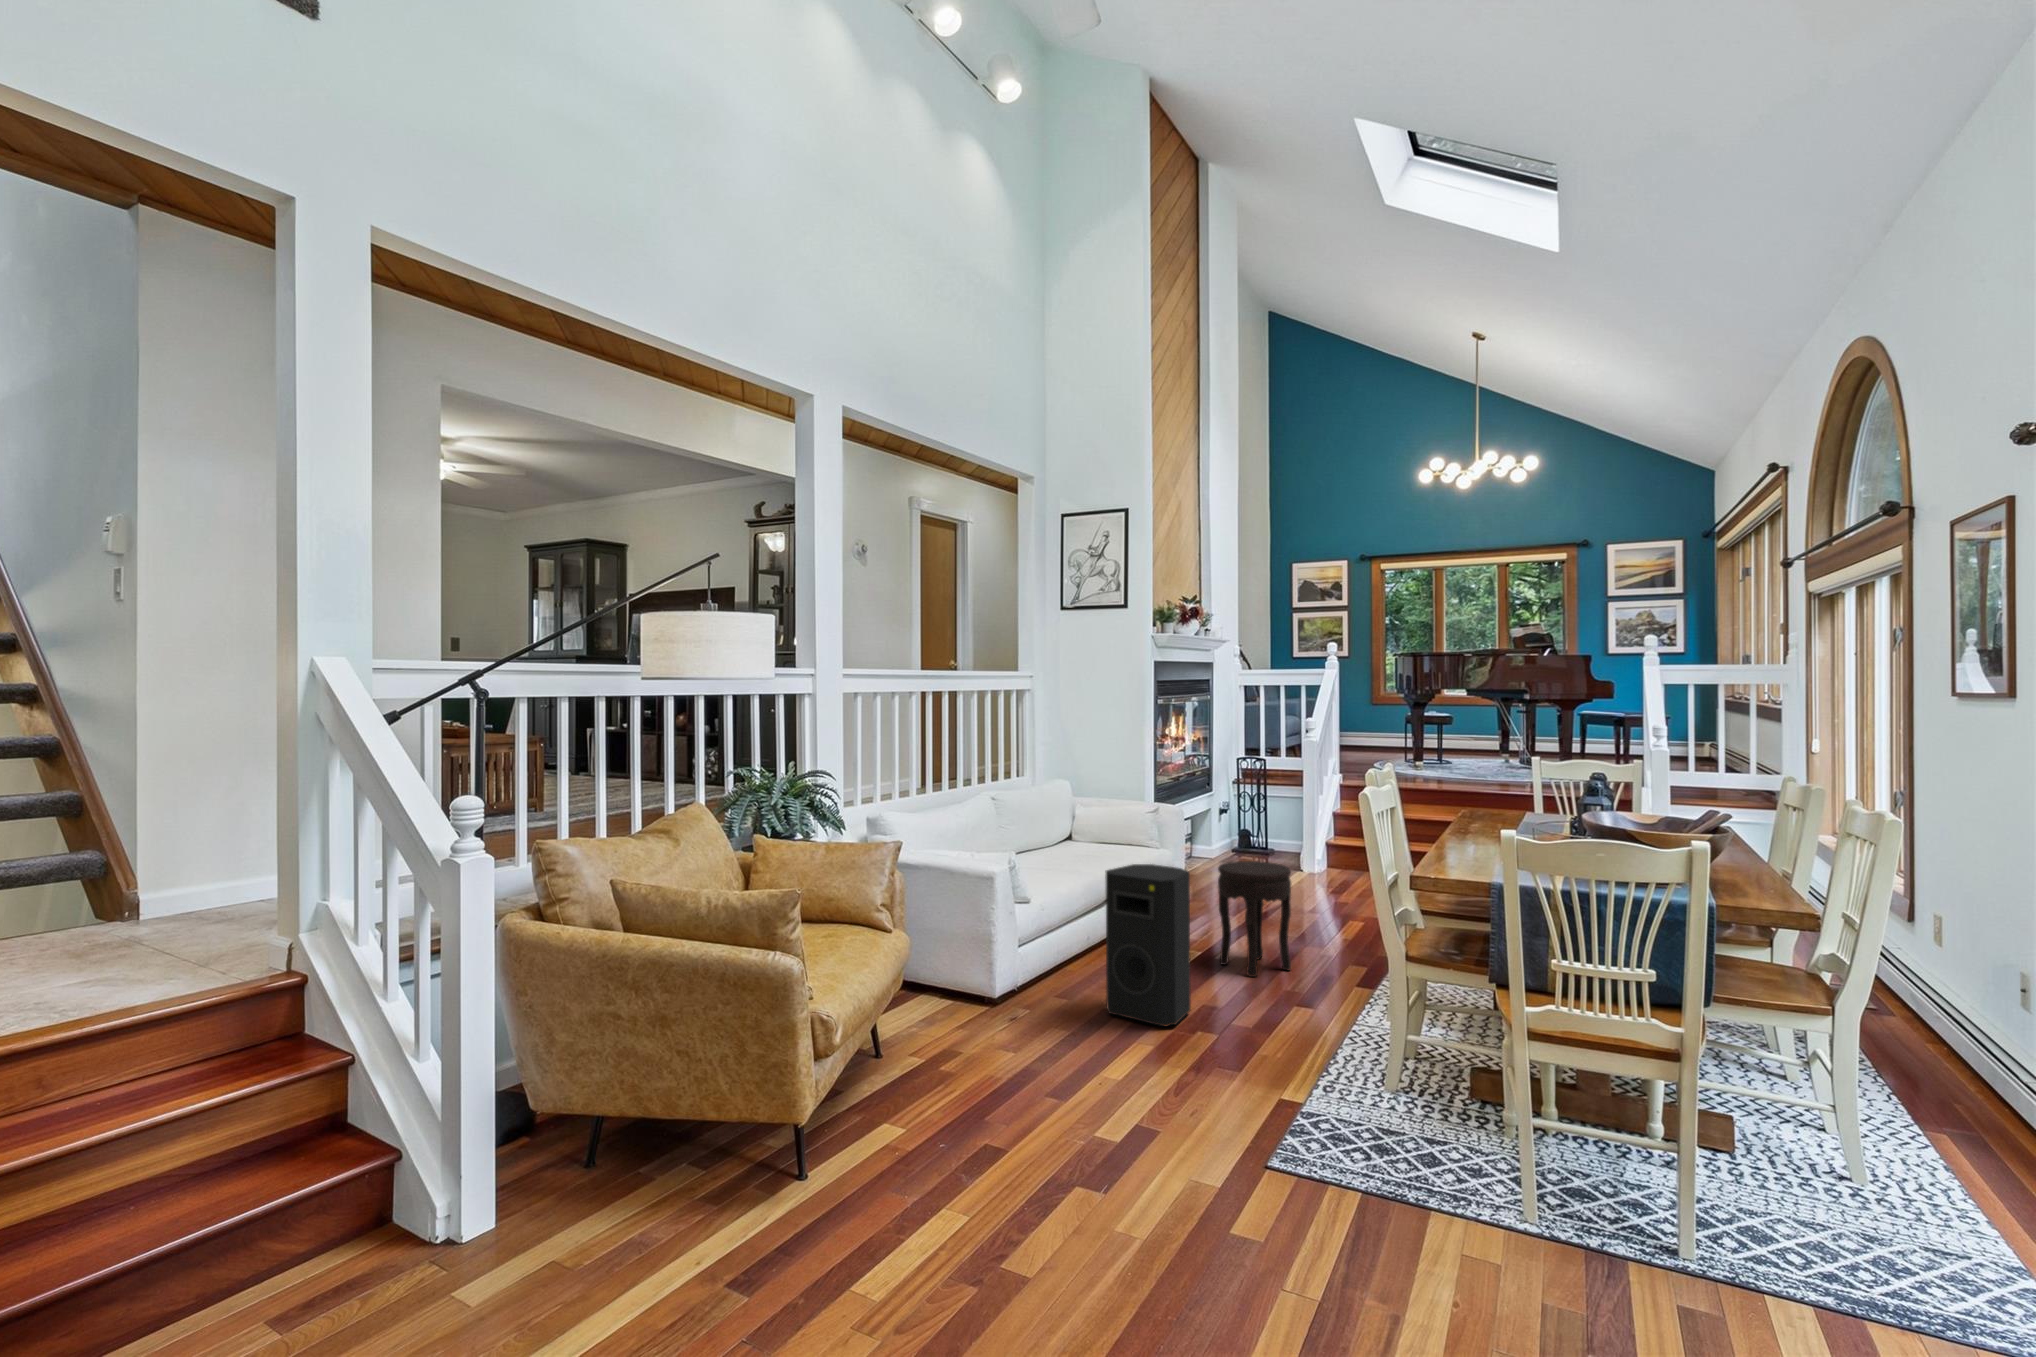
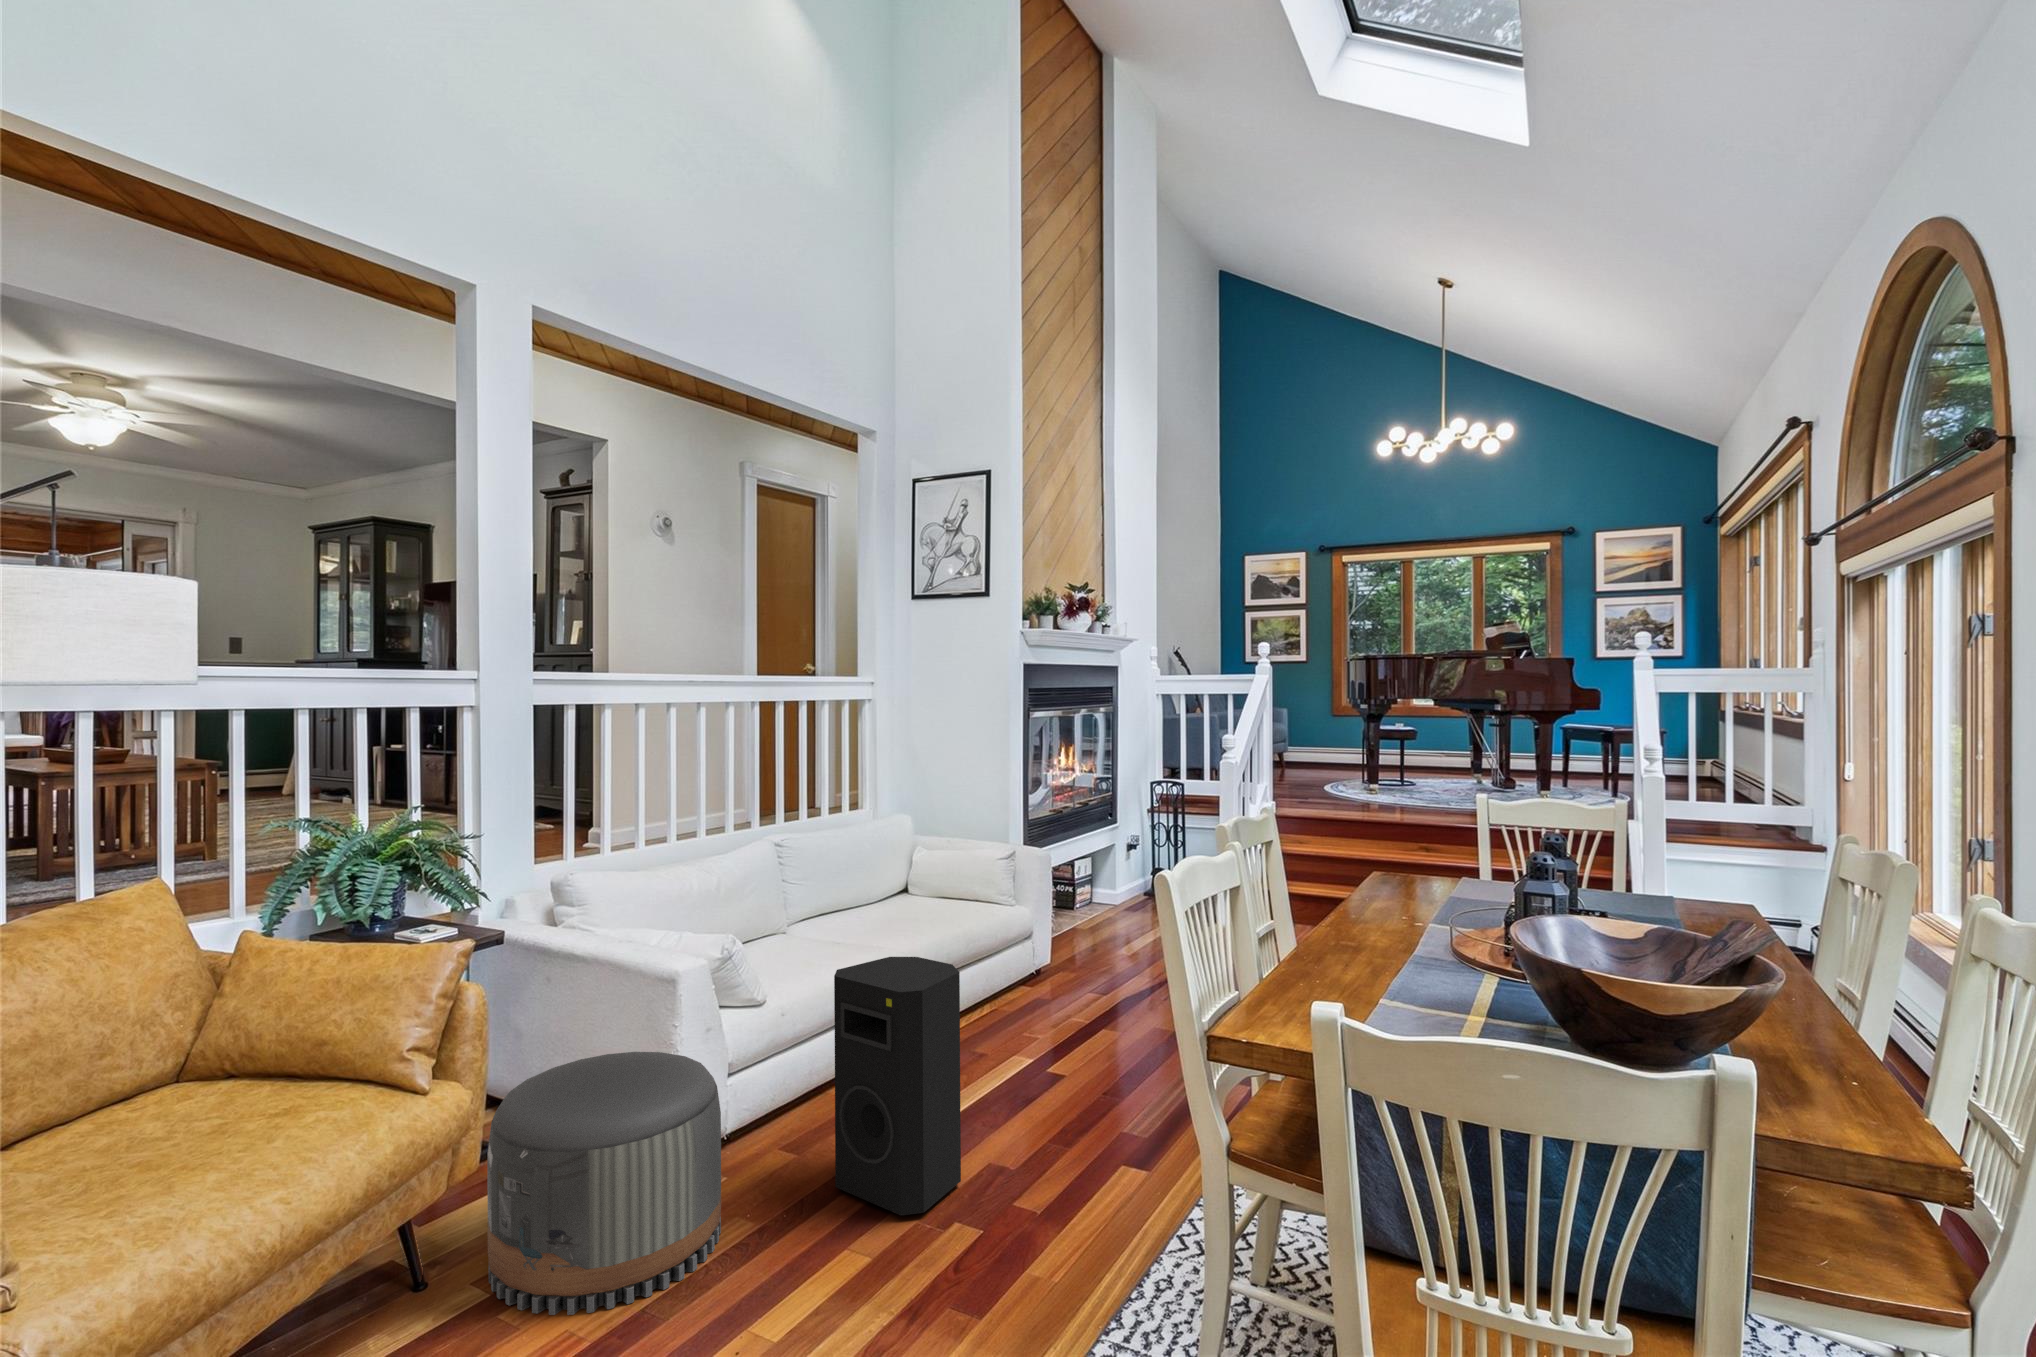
side table: present [1218,861,1291,977] -> none [1043,937,1143,1109]
pouf: none [911,921,1049,1068] -> present [487,1052,721,1315]

